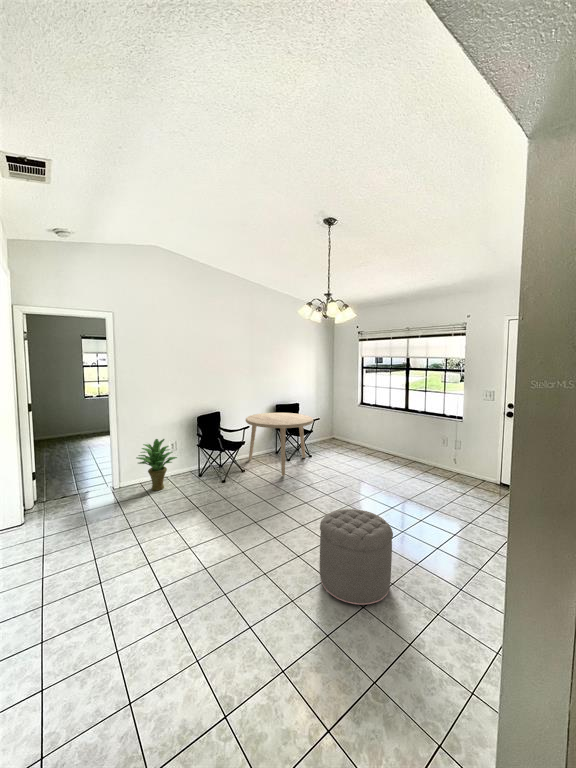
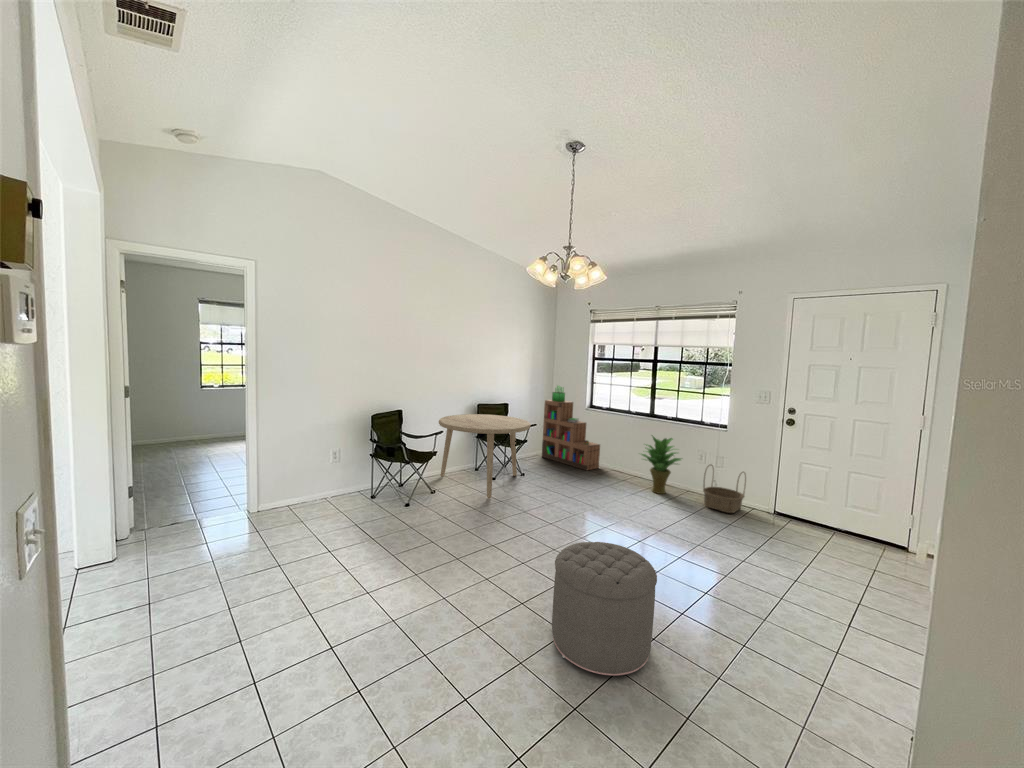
bookshelf: none [325,389,369,453] -> present [542,386,600,470]
potted plant: present [137,439,177,491] -> present [641,435,681,494]
basket: none [445,447,479,484] -> present [703,465,746,513]

